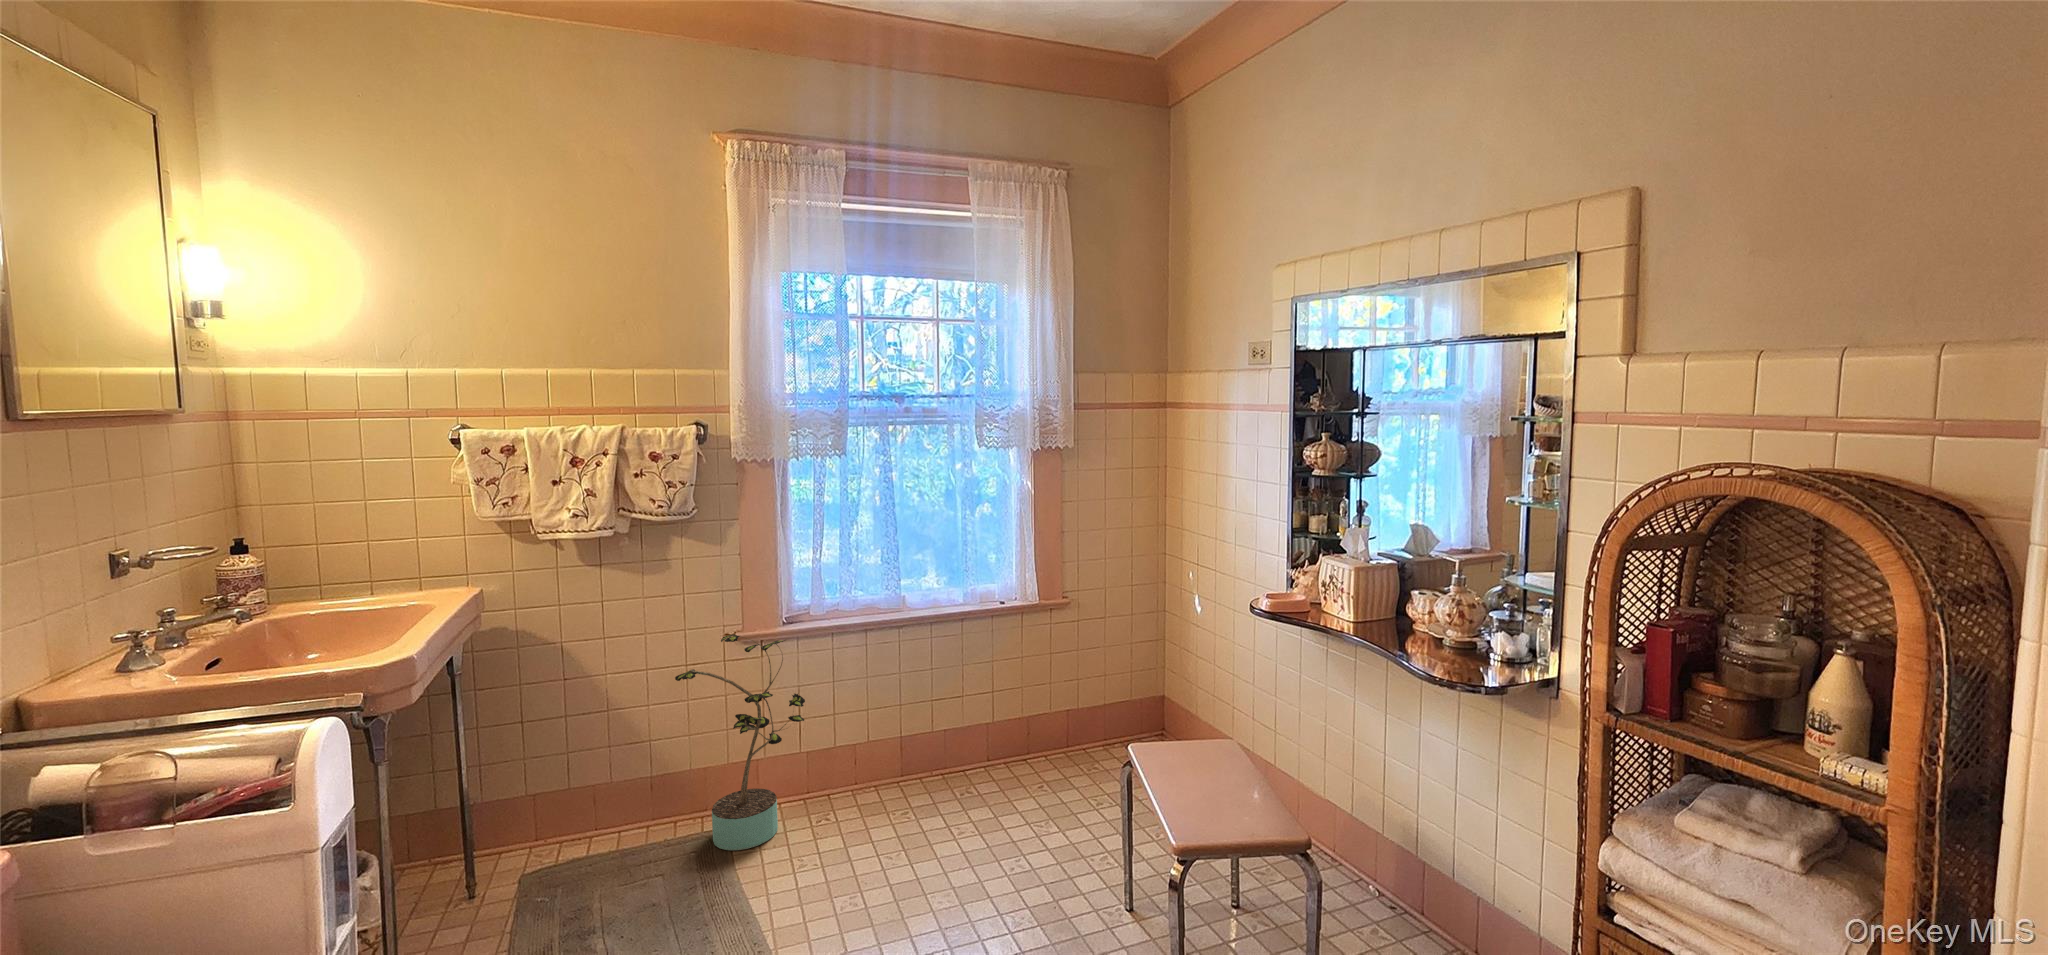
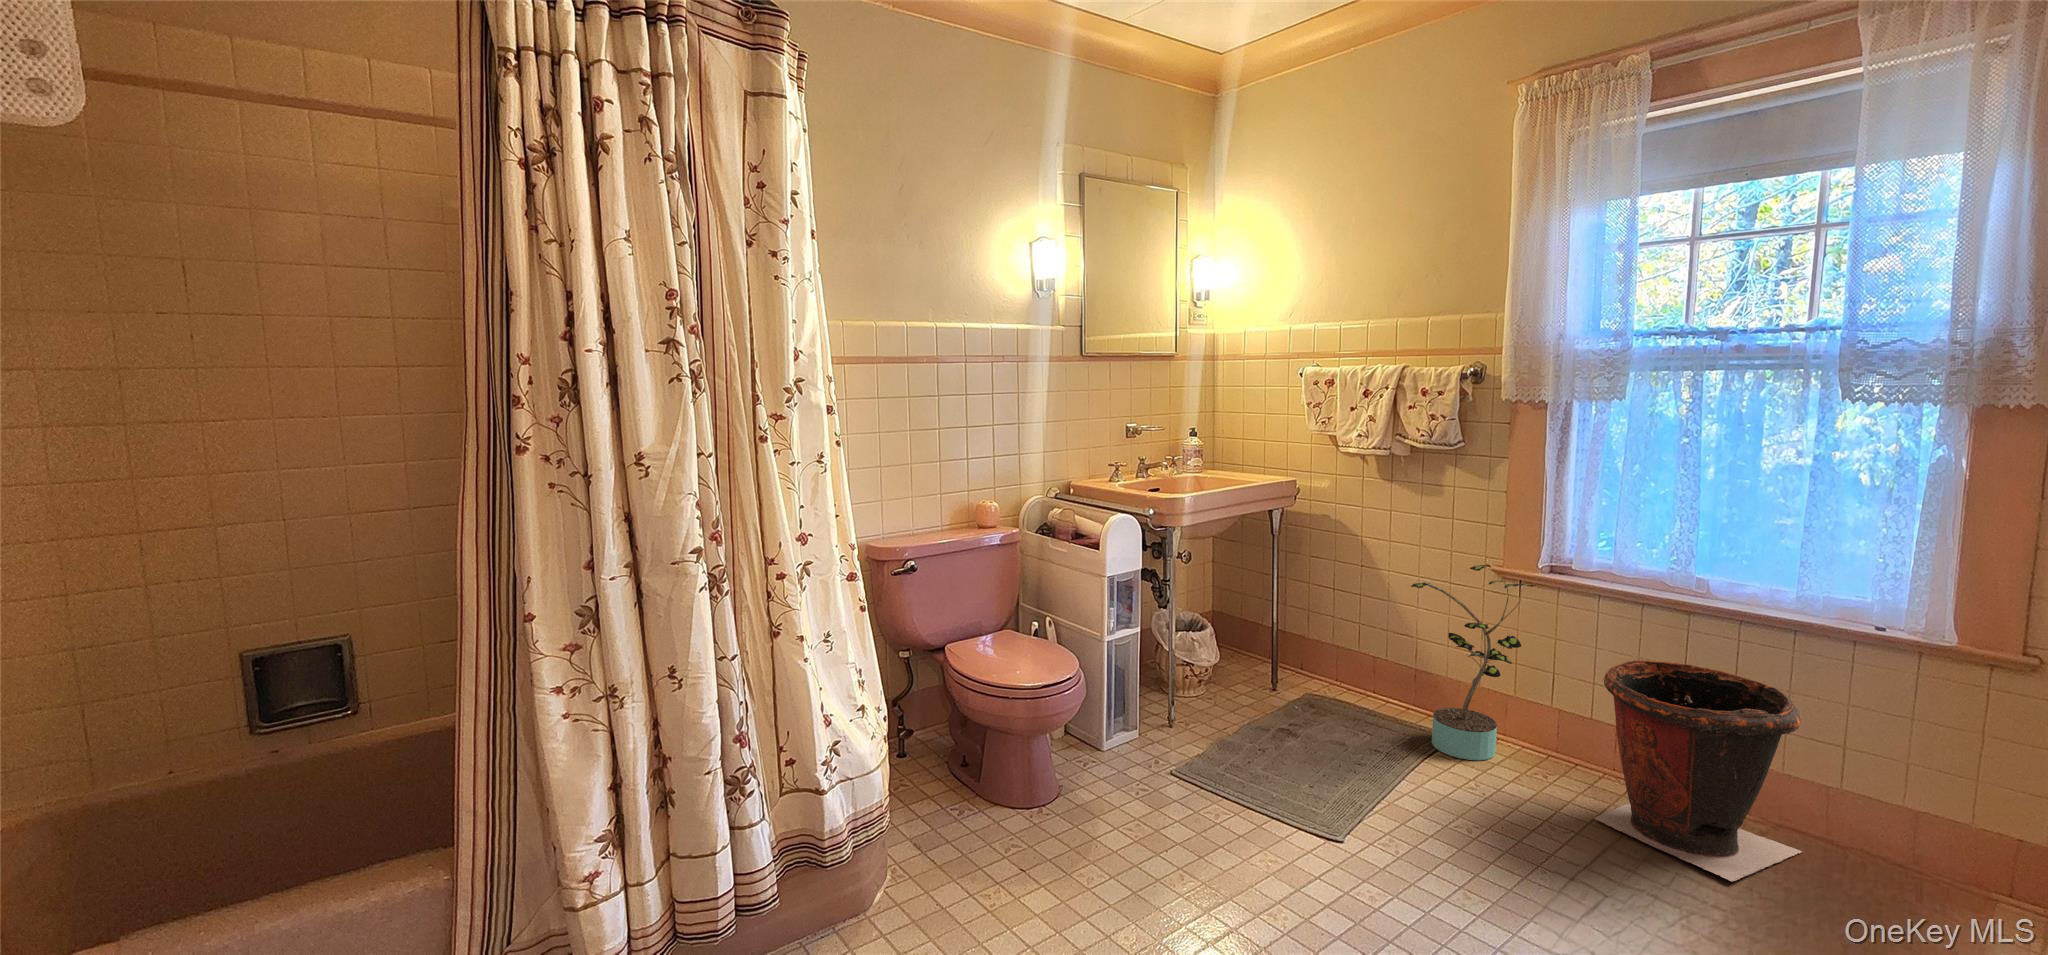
waste bin: none [873,659,1000,827] -> present [1594,661,1802,881]

